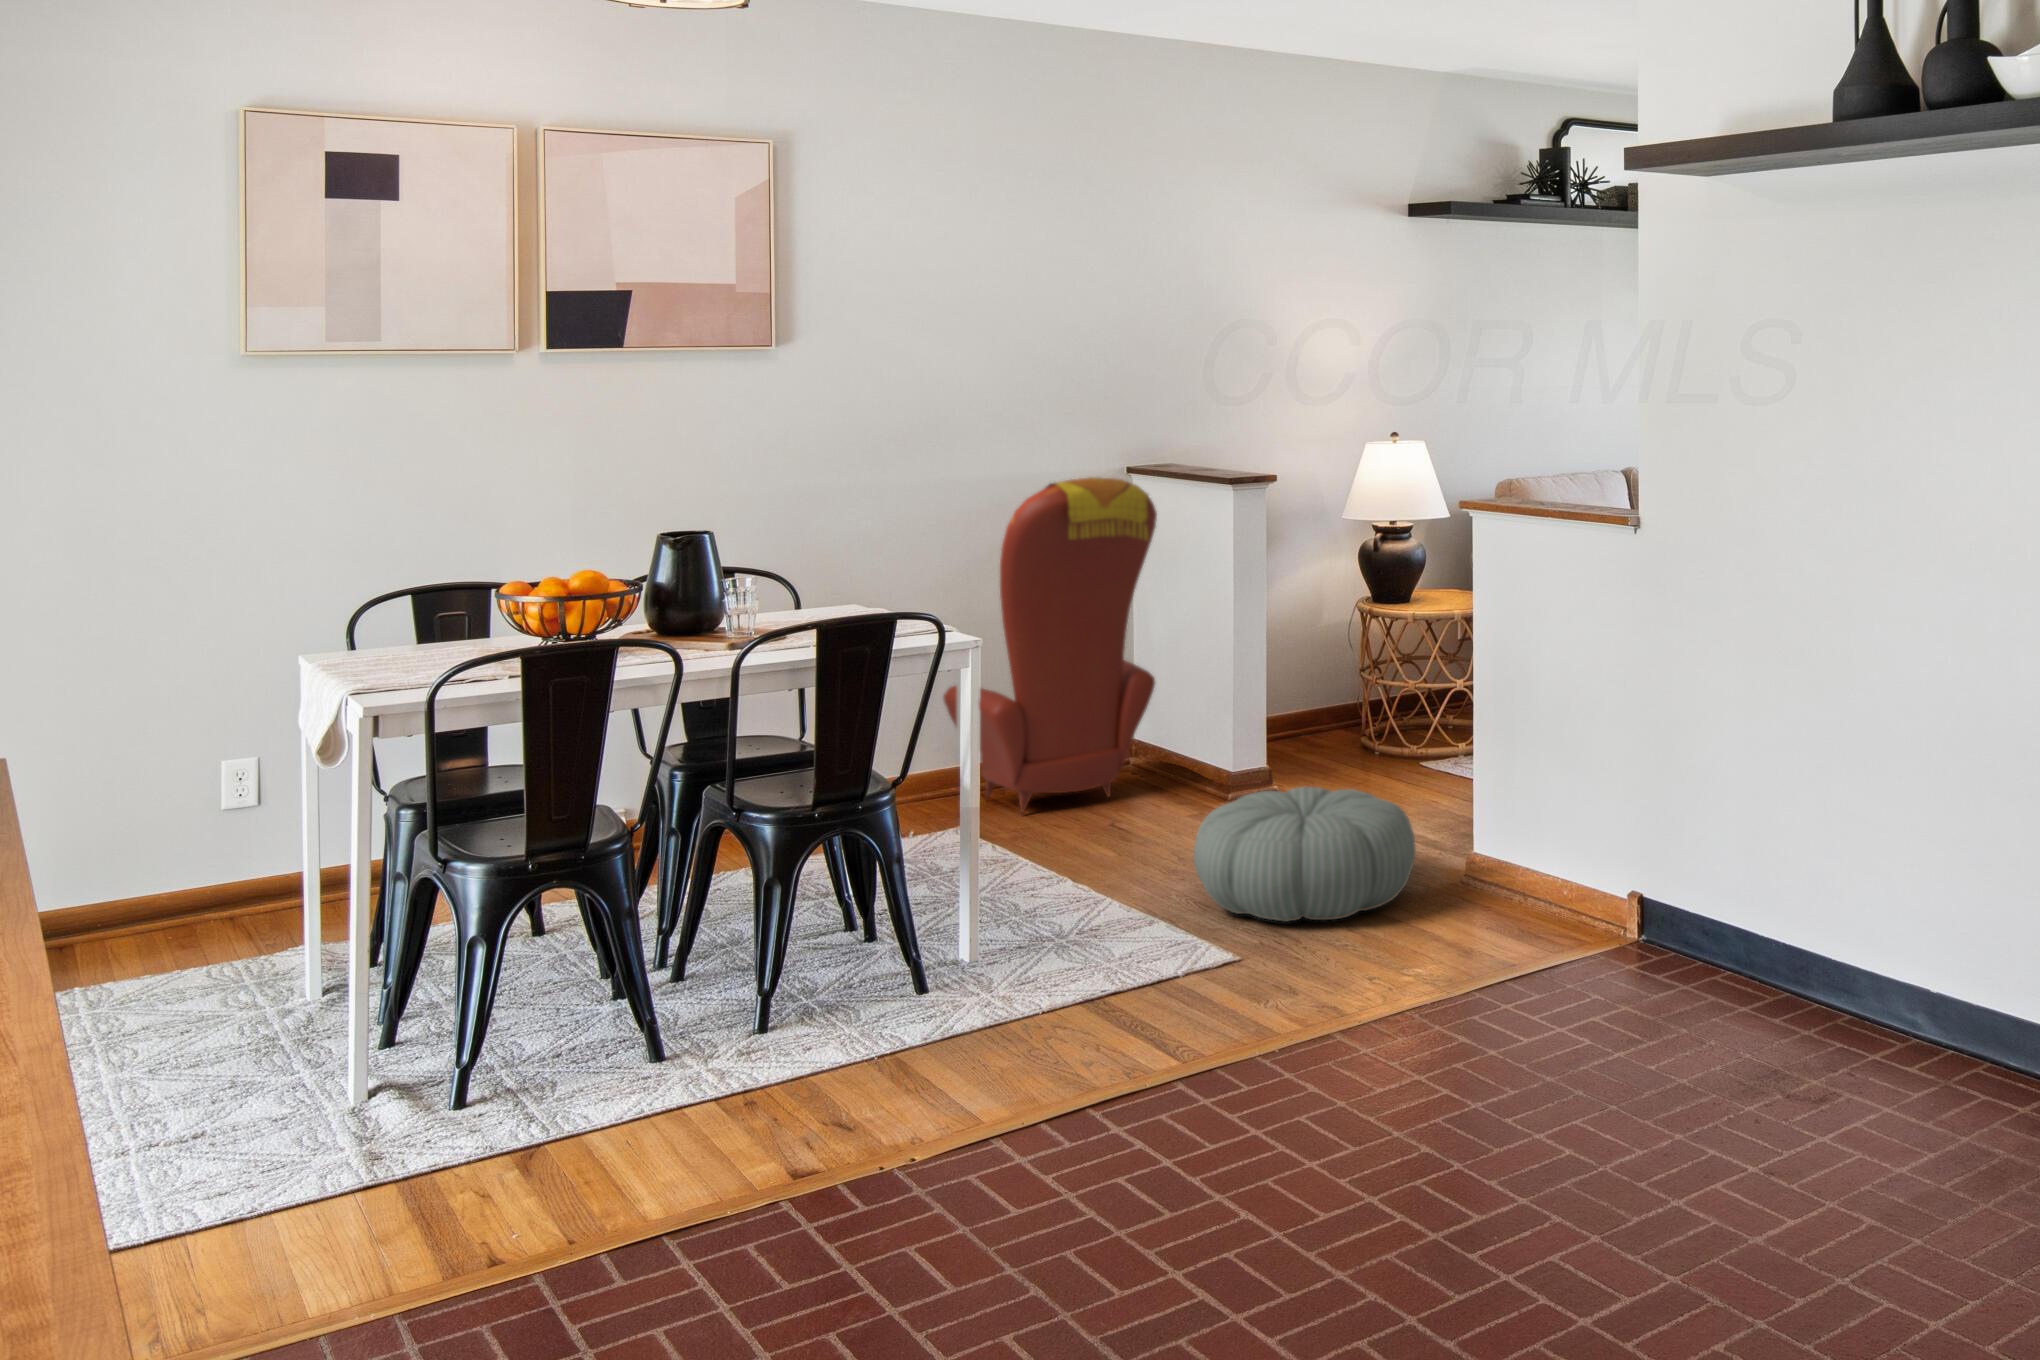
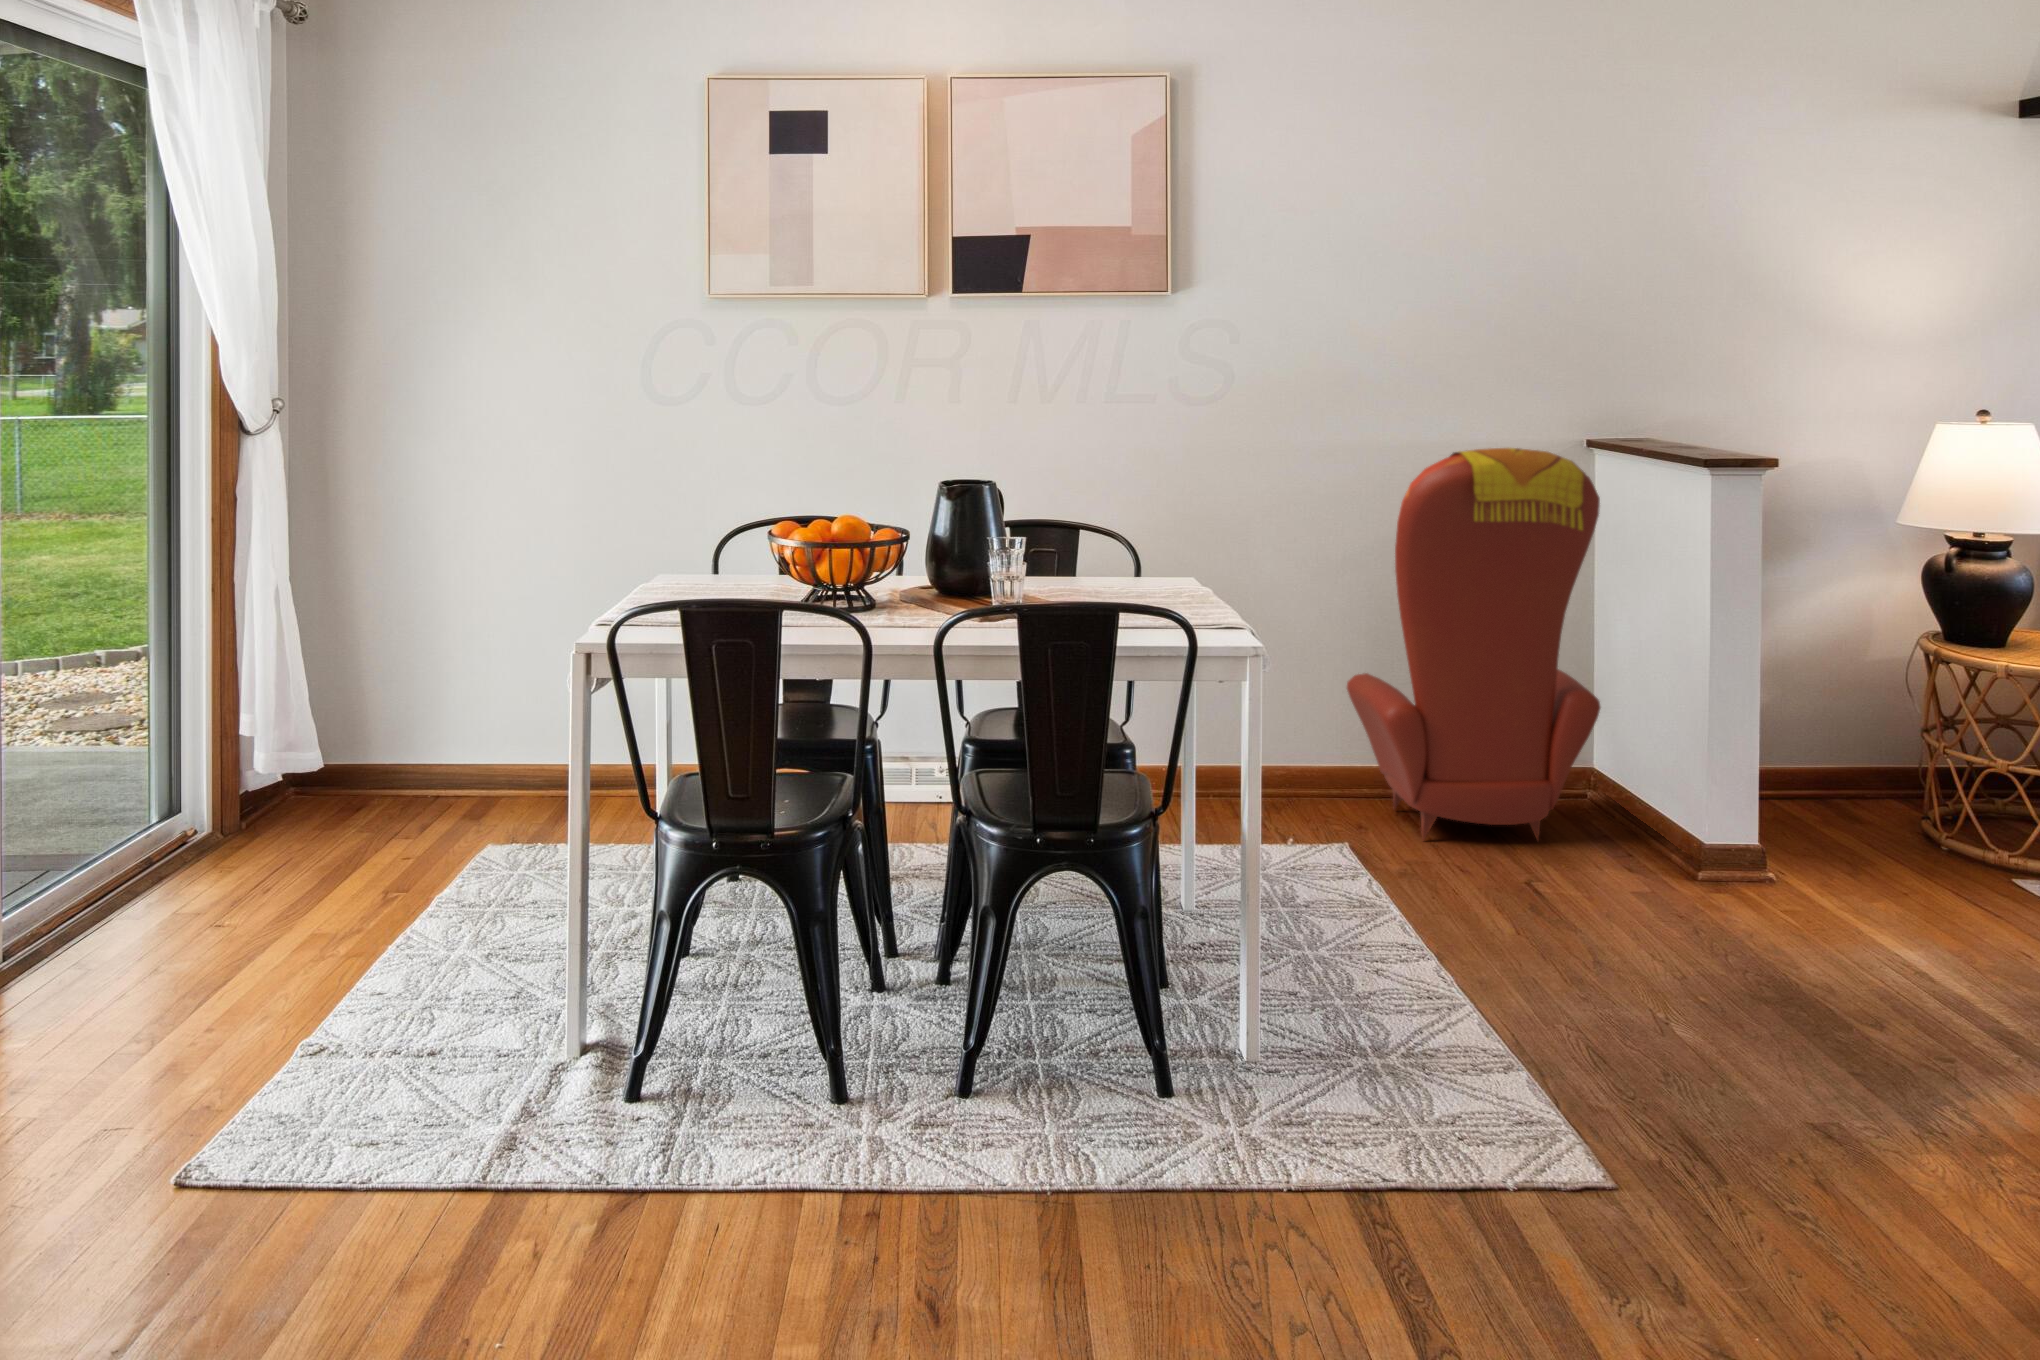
pouf: present [1194,787,1416,922] -> none [1587,907,1967,1156]

